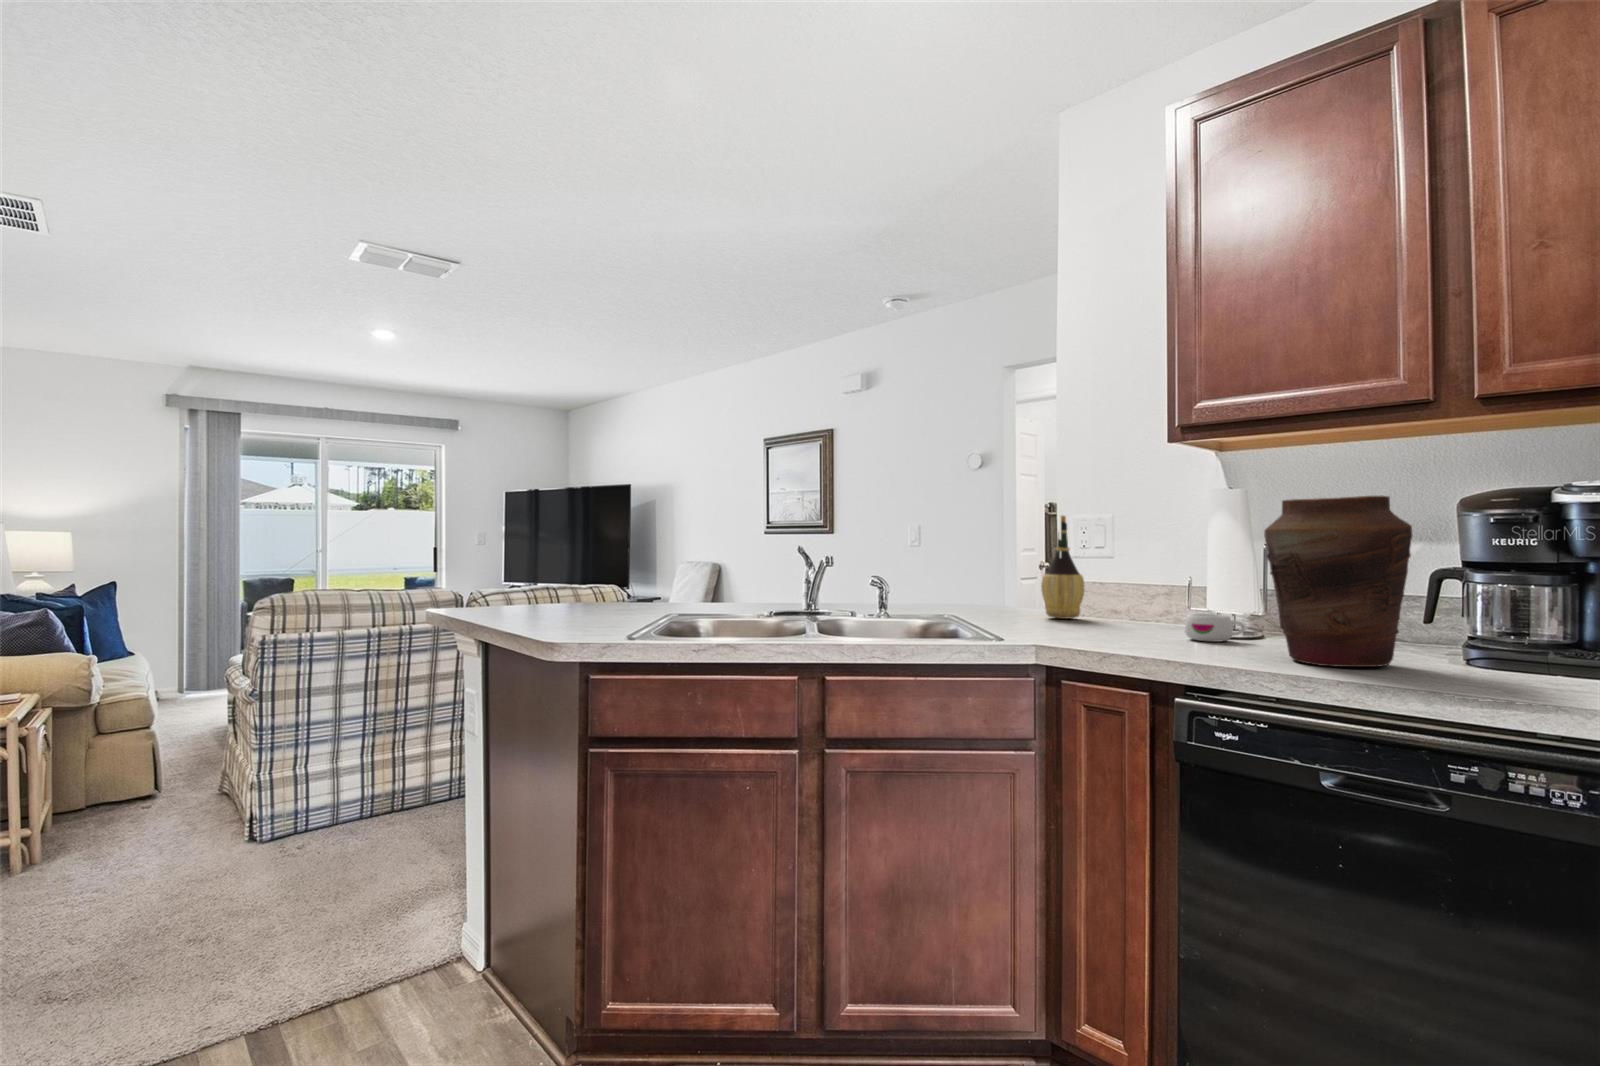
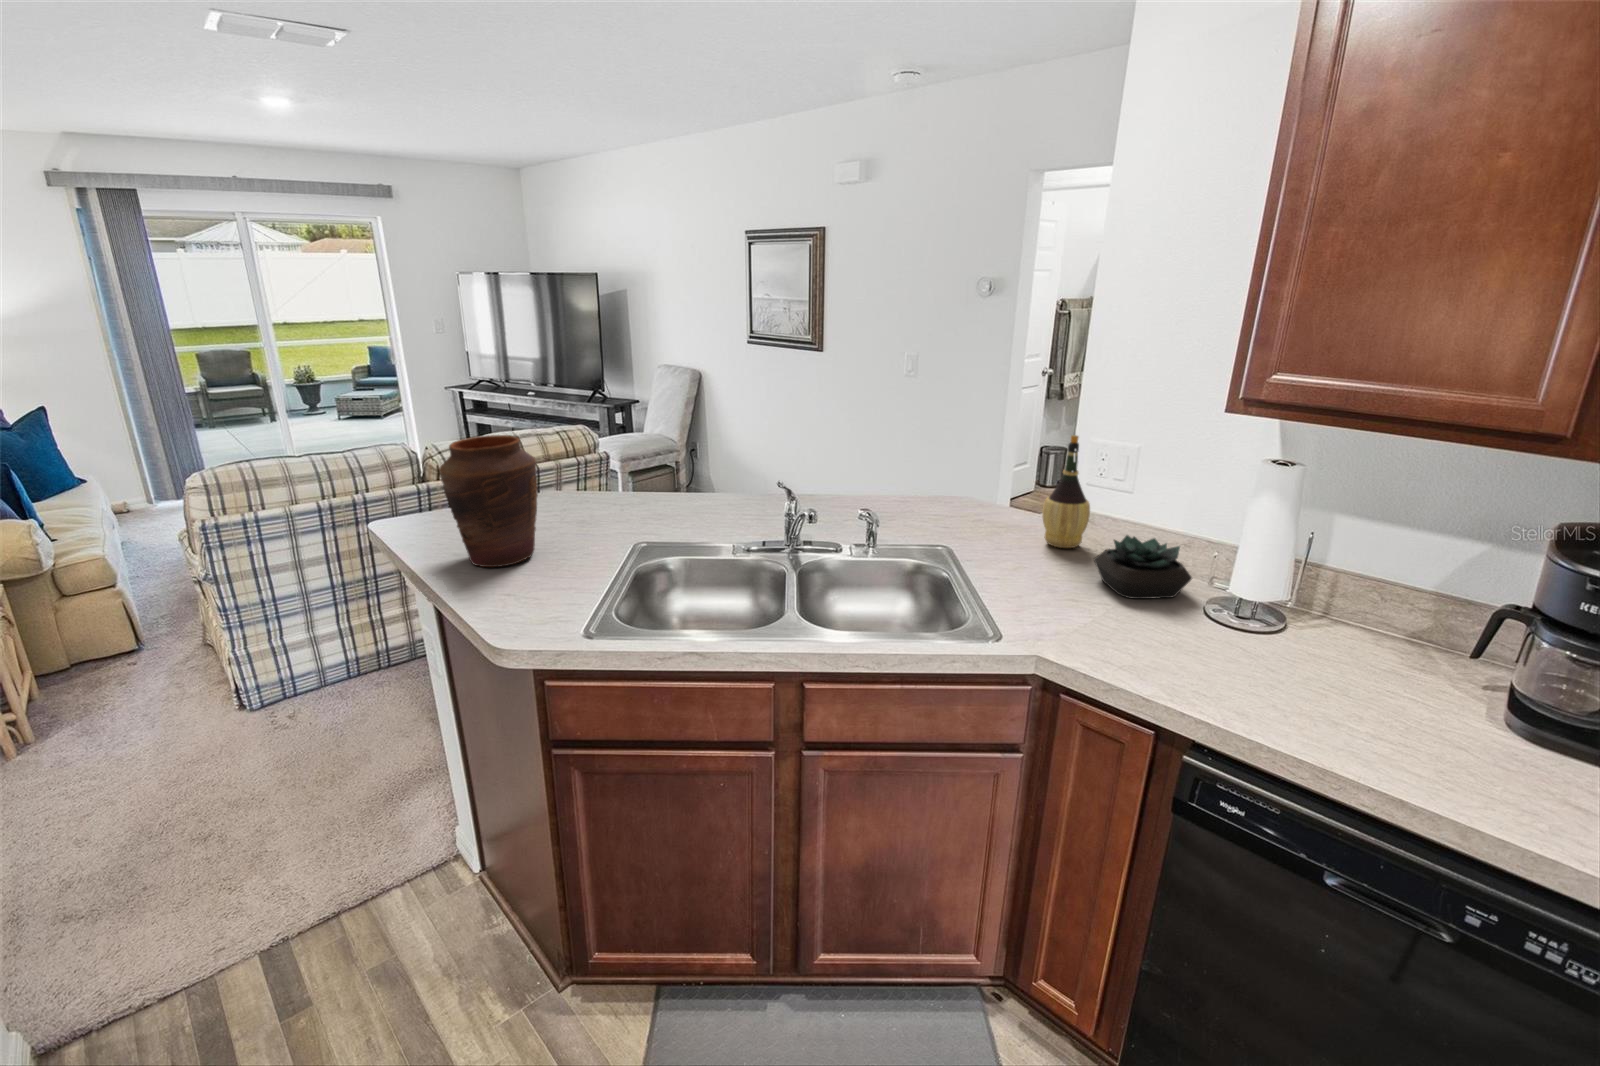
vase: present [1264,496,1412,667] -> present [439,435,538,567]
succulent plant: none [1089,586,1181,633] -> present [1094,535,1192,599]
mug: present [1185,613,1245,642] -> none [1196,594,1263,633]

